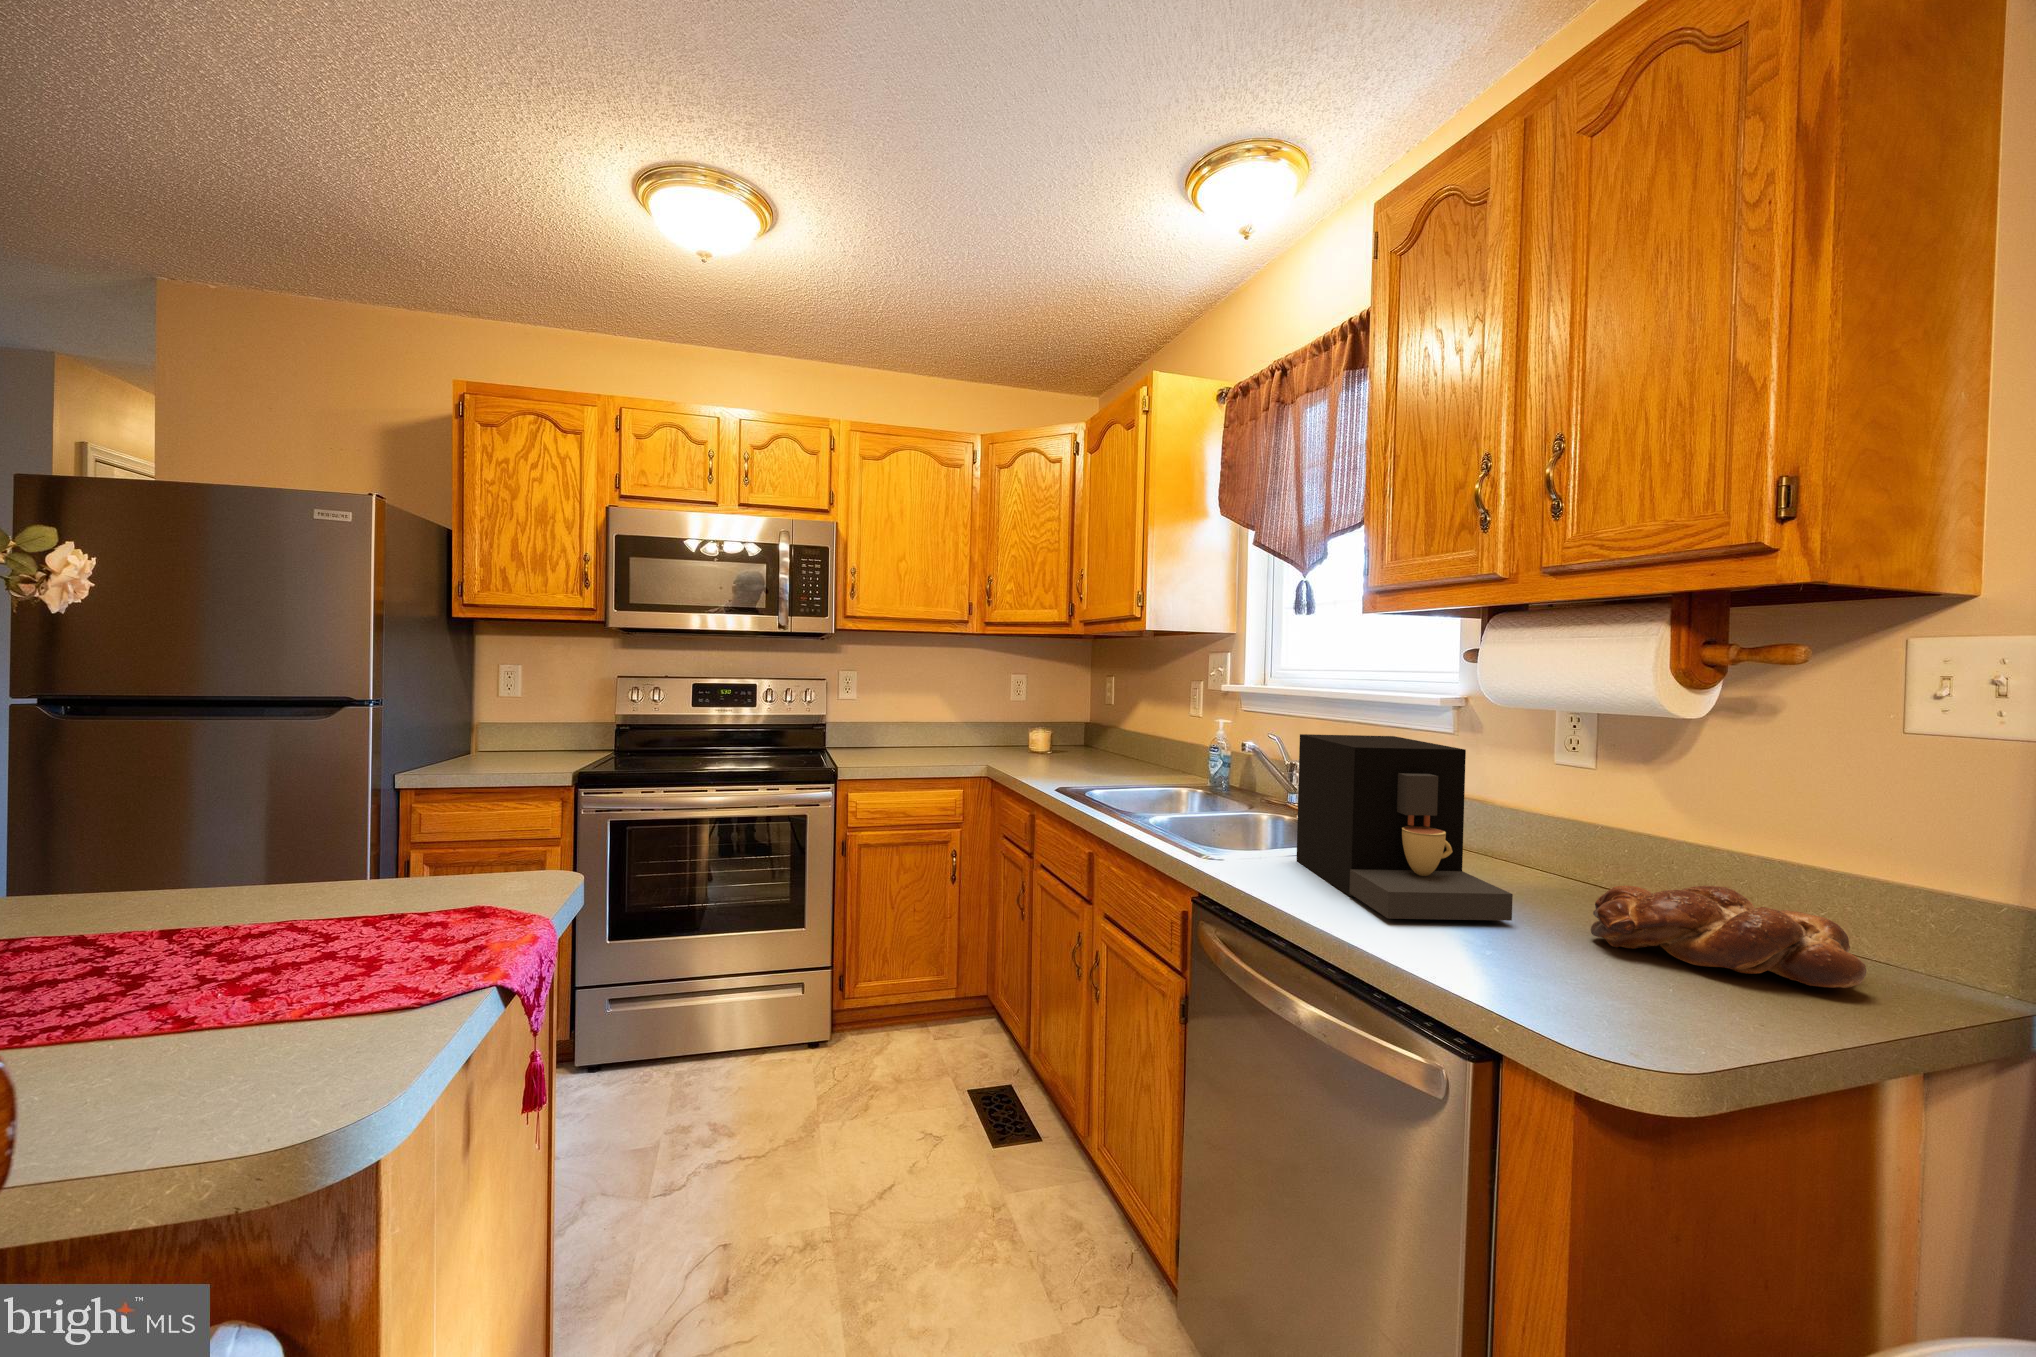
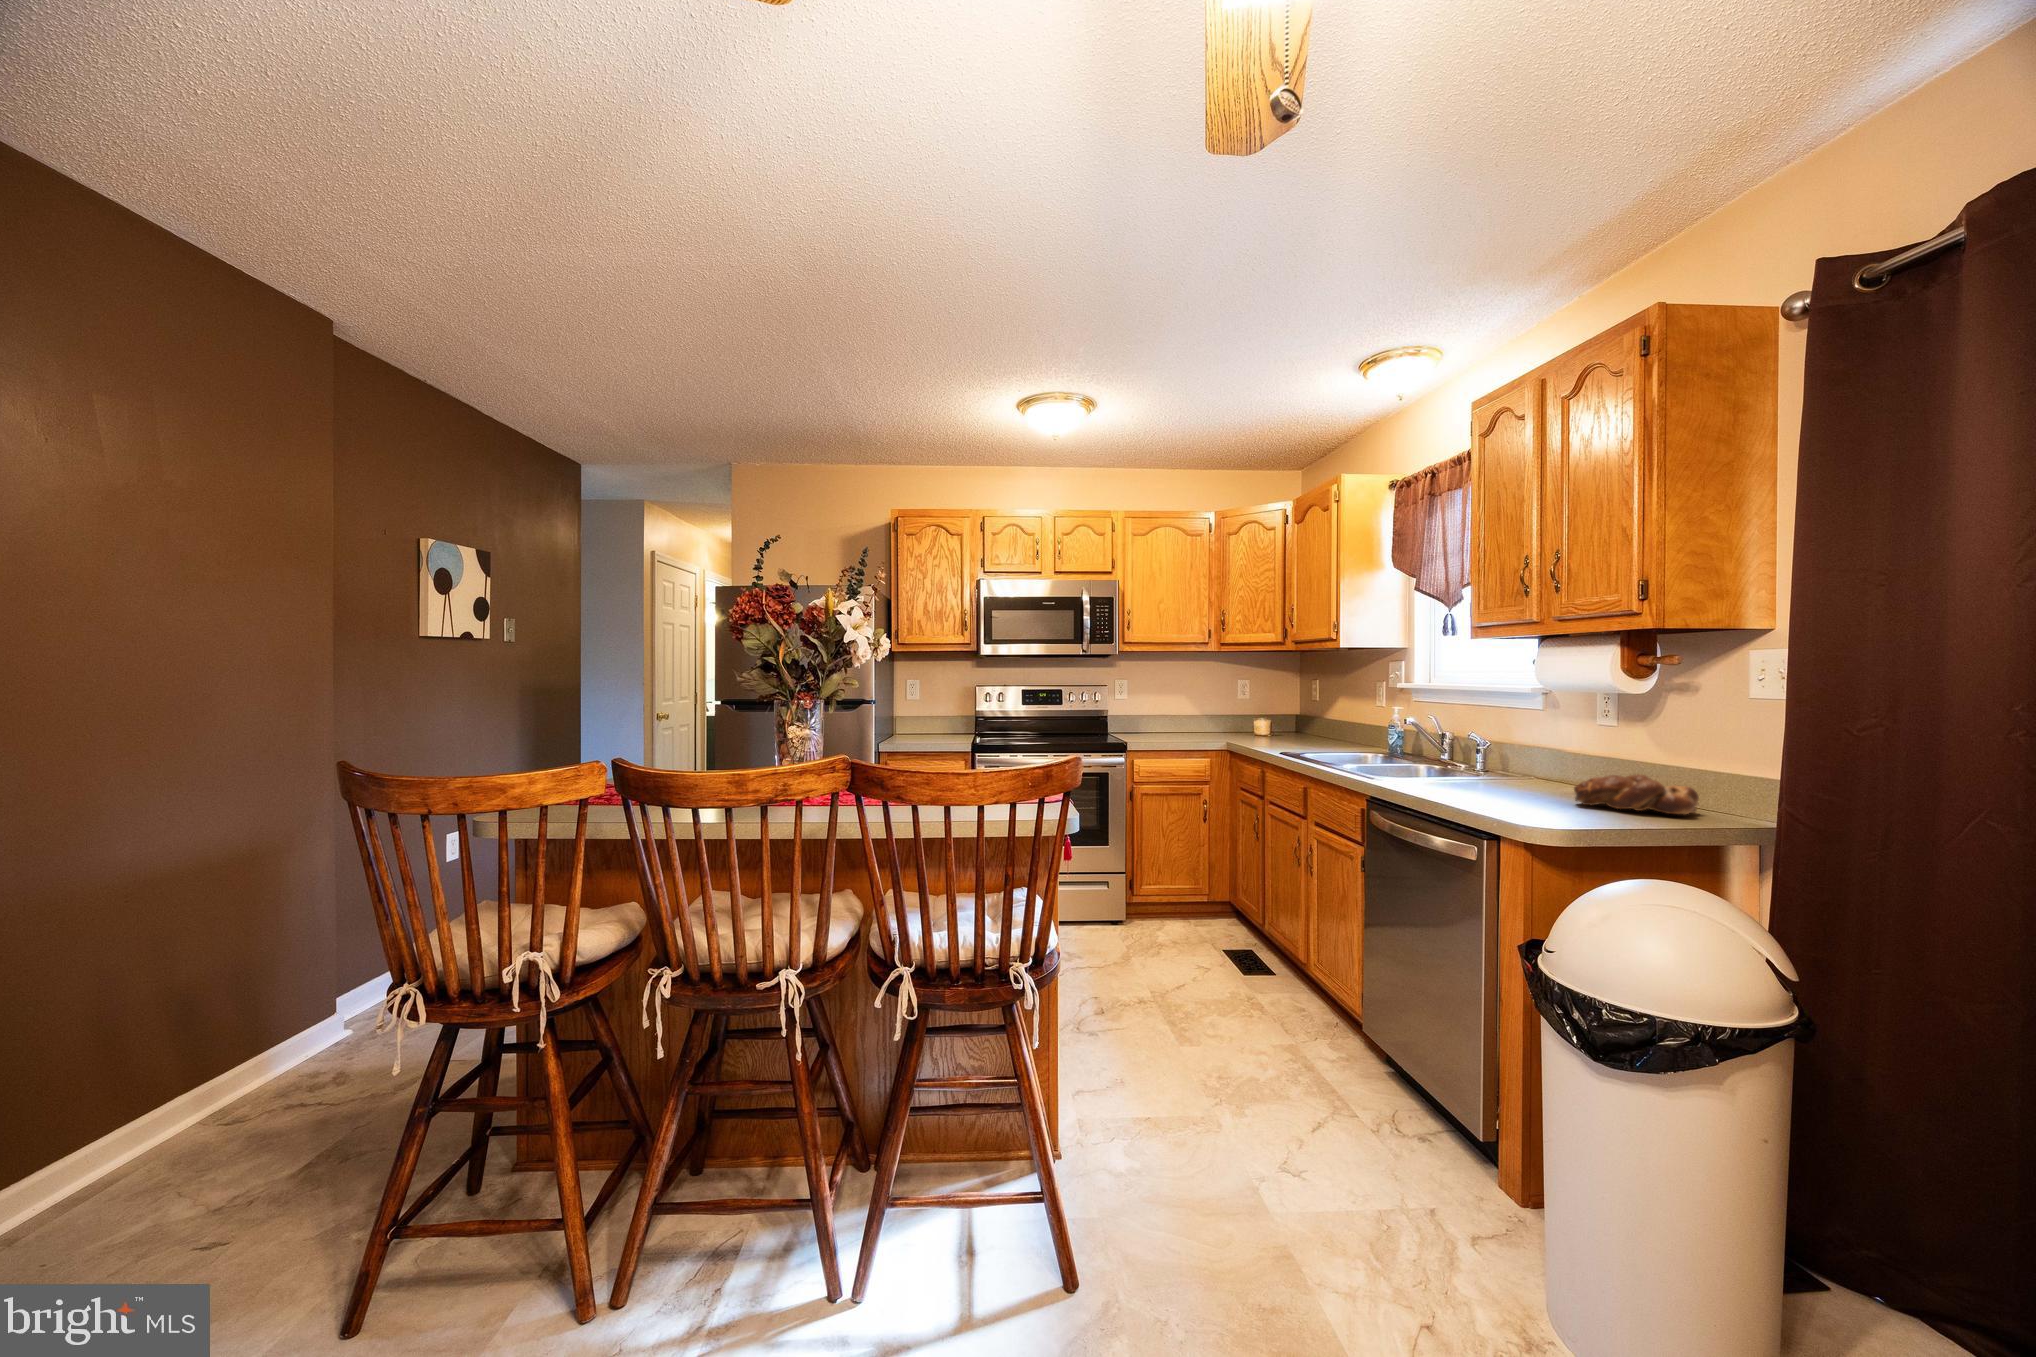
coffee maker: present [1296,734,1513,921] -> none [1431,708,1536,797]

